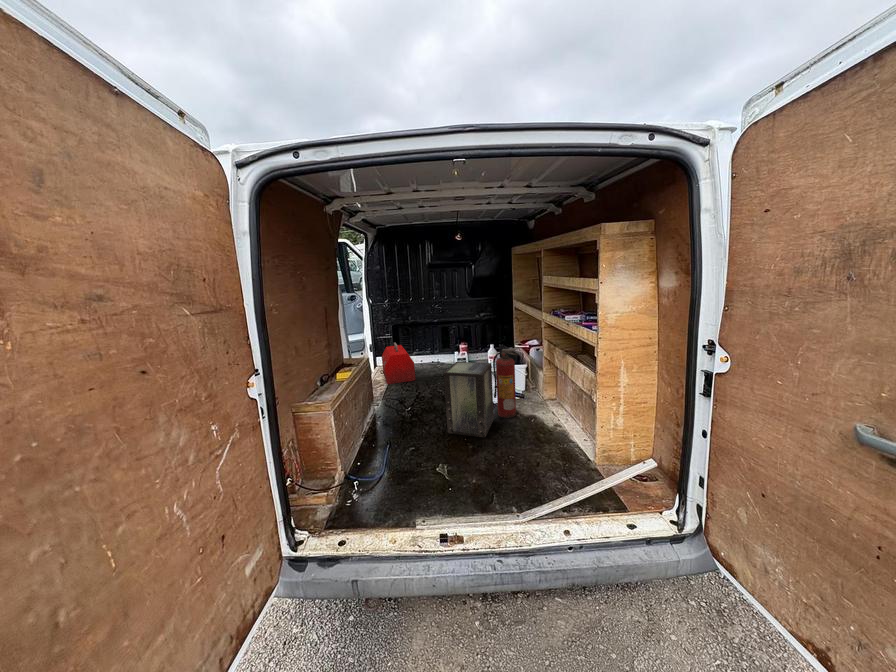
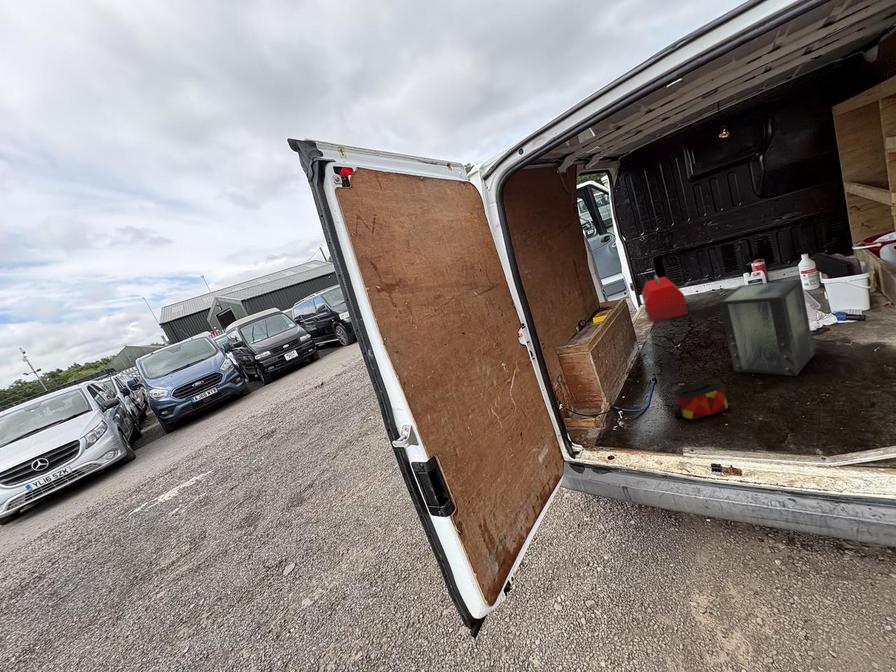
fire extinguisher: present [493,348,518,418] -> none [807,250,863,350]
bag: none [404,442,444,482] -> present [675,380,728,420]

